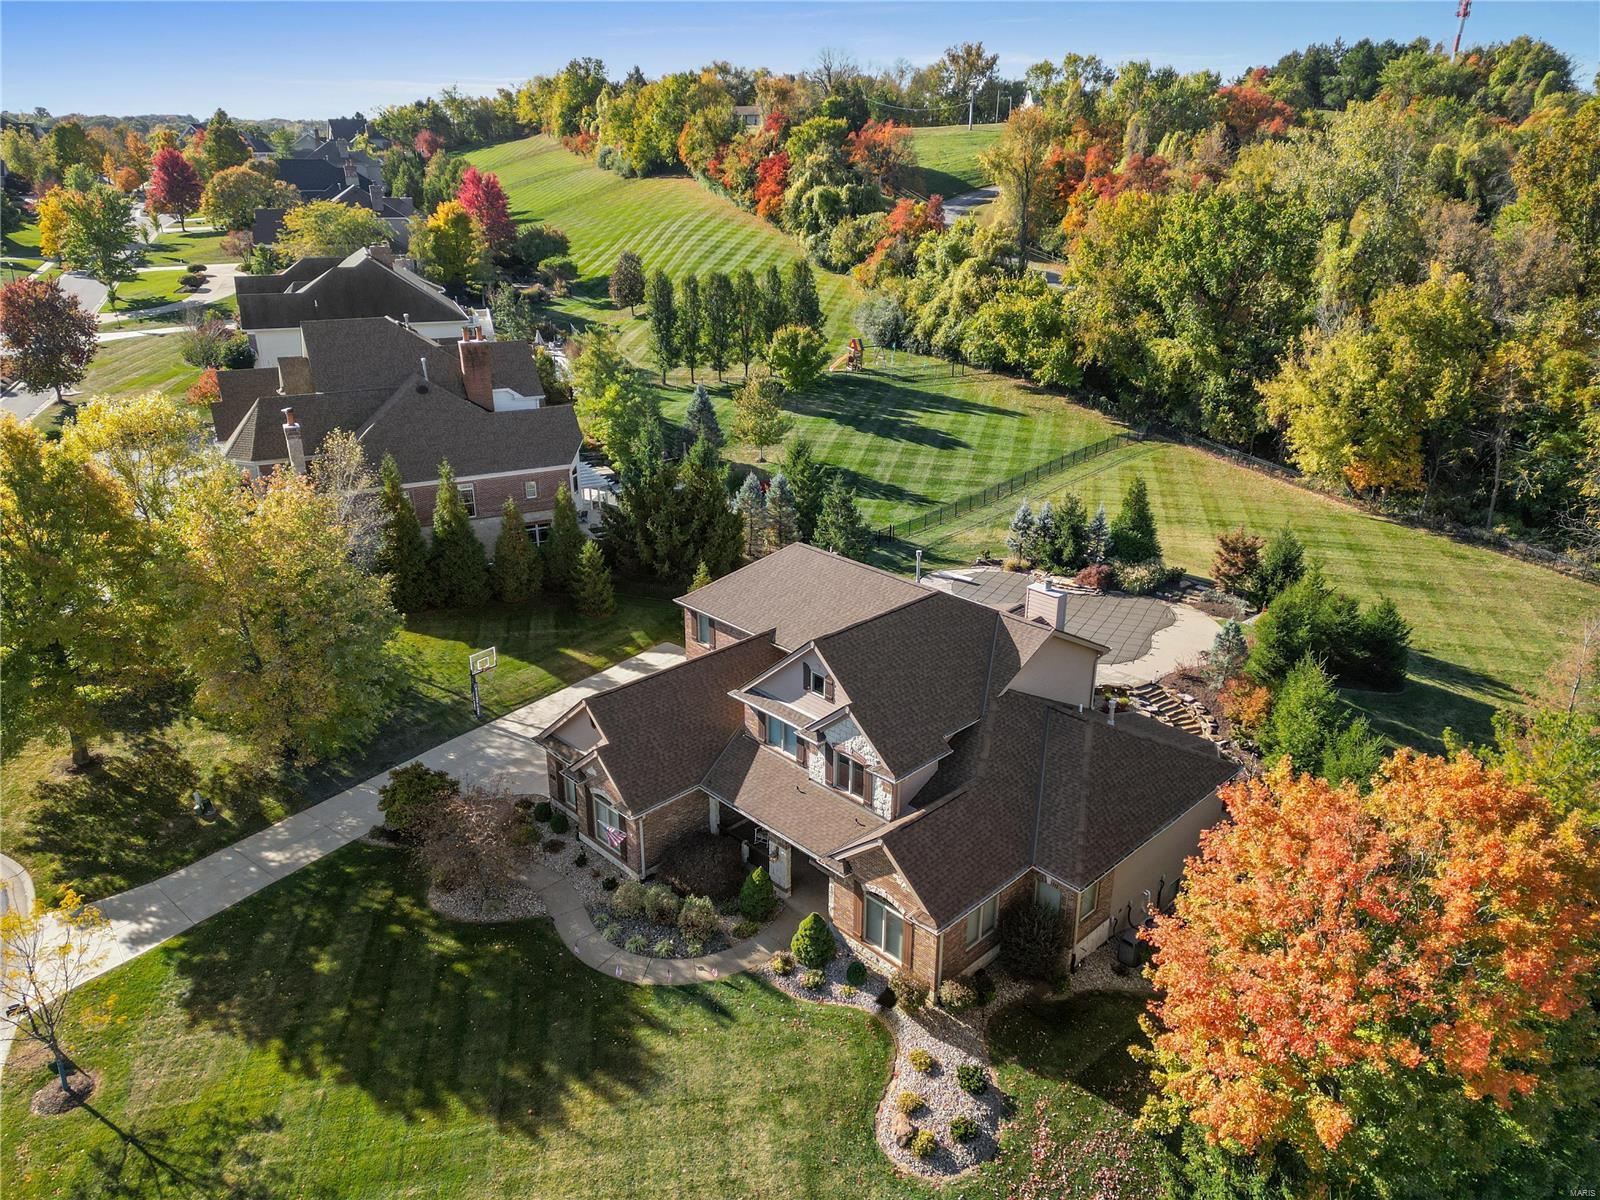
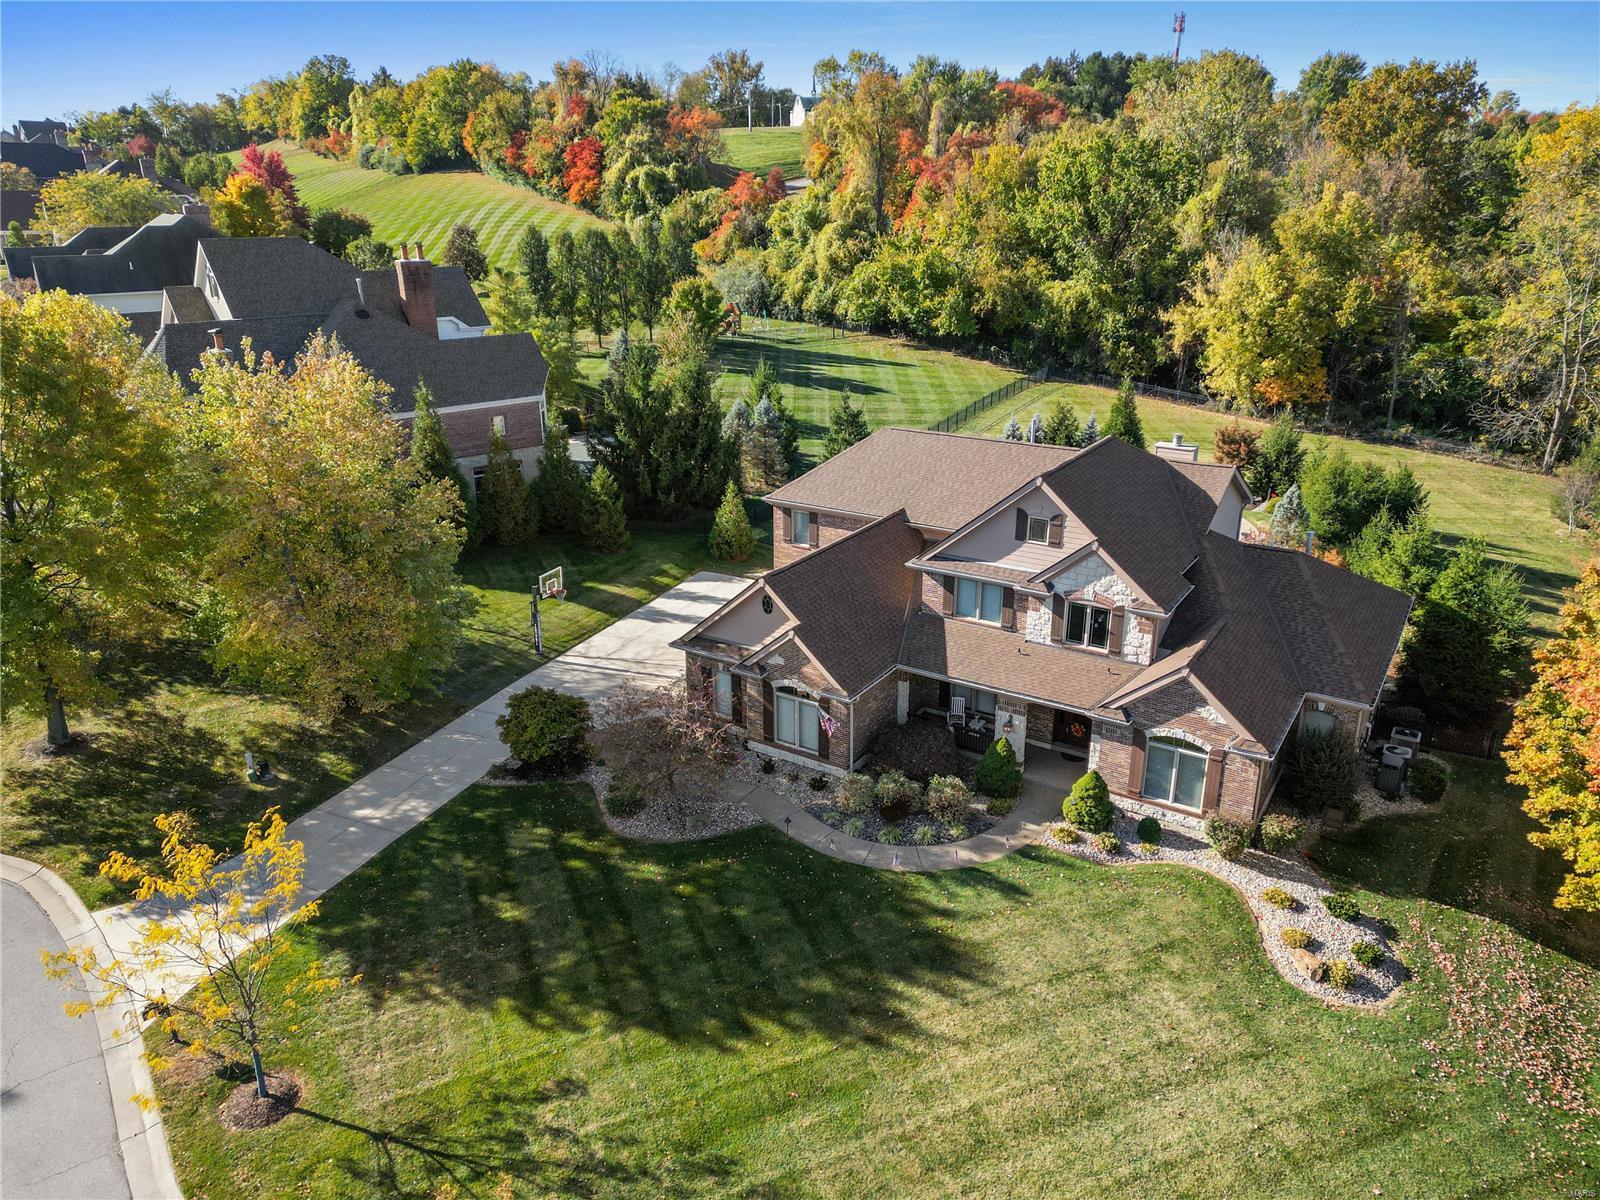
potted tree: present [780,954,794,975] -> present [1300,829,1320,857]
lounge chair: present [873,986,899,1011] -> present [879,798,909,825]

